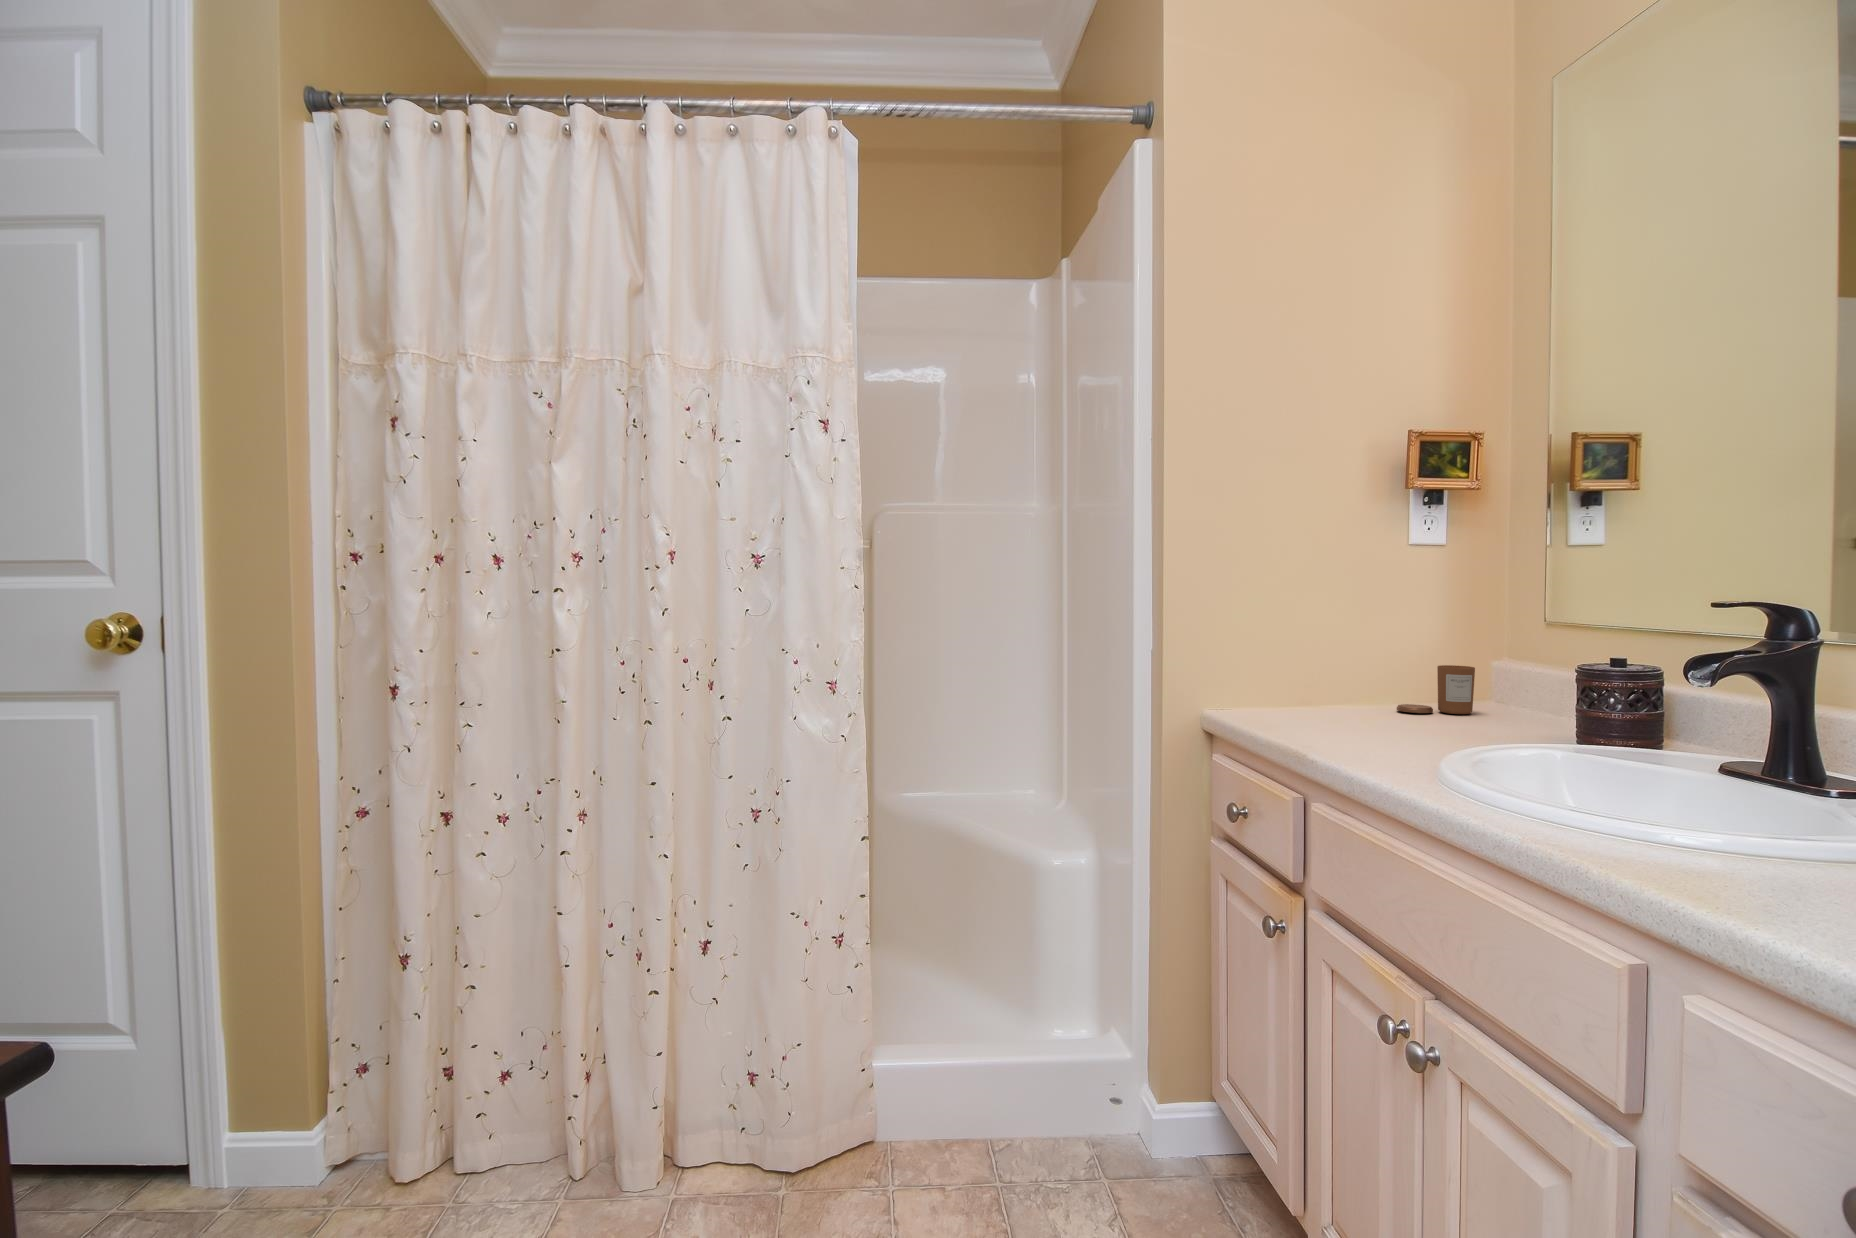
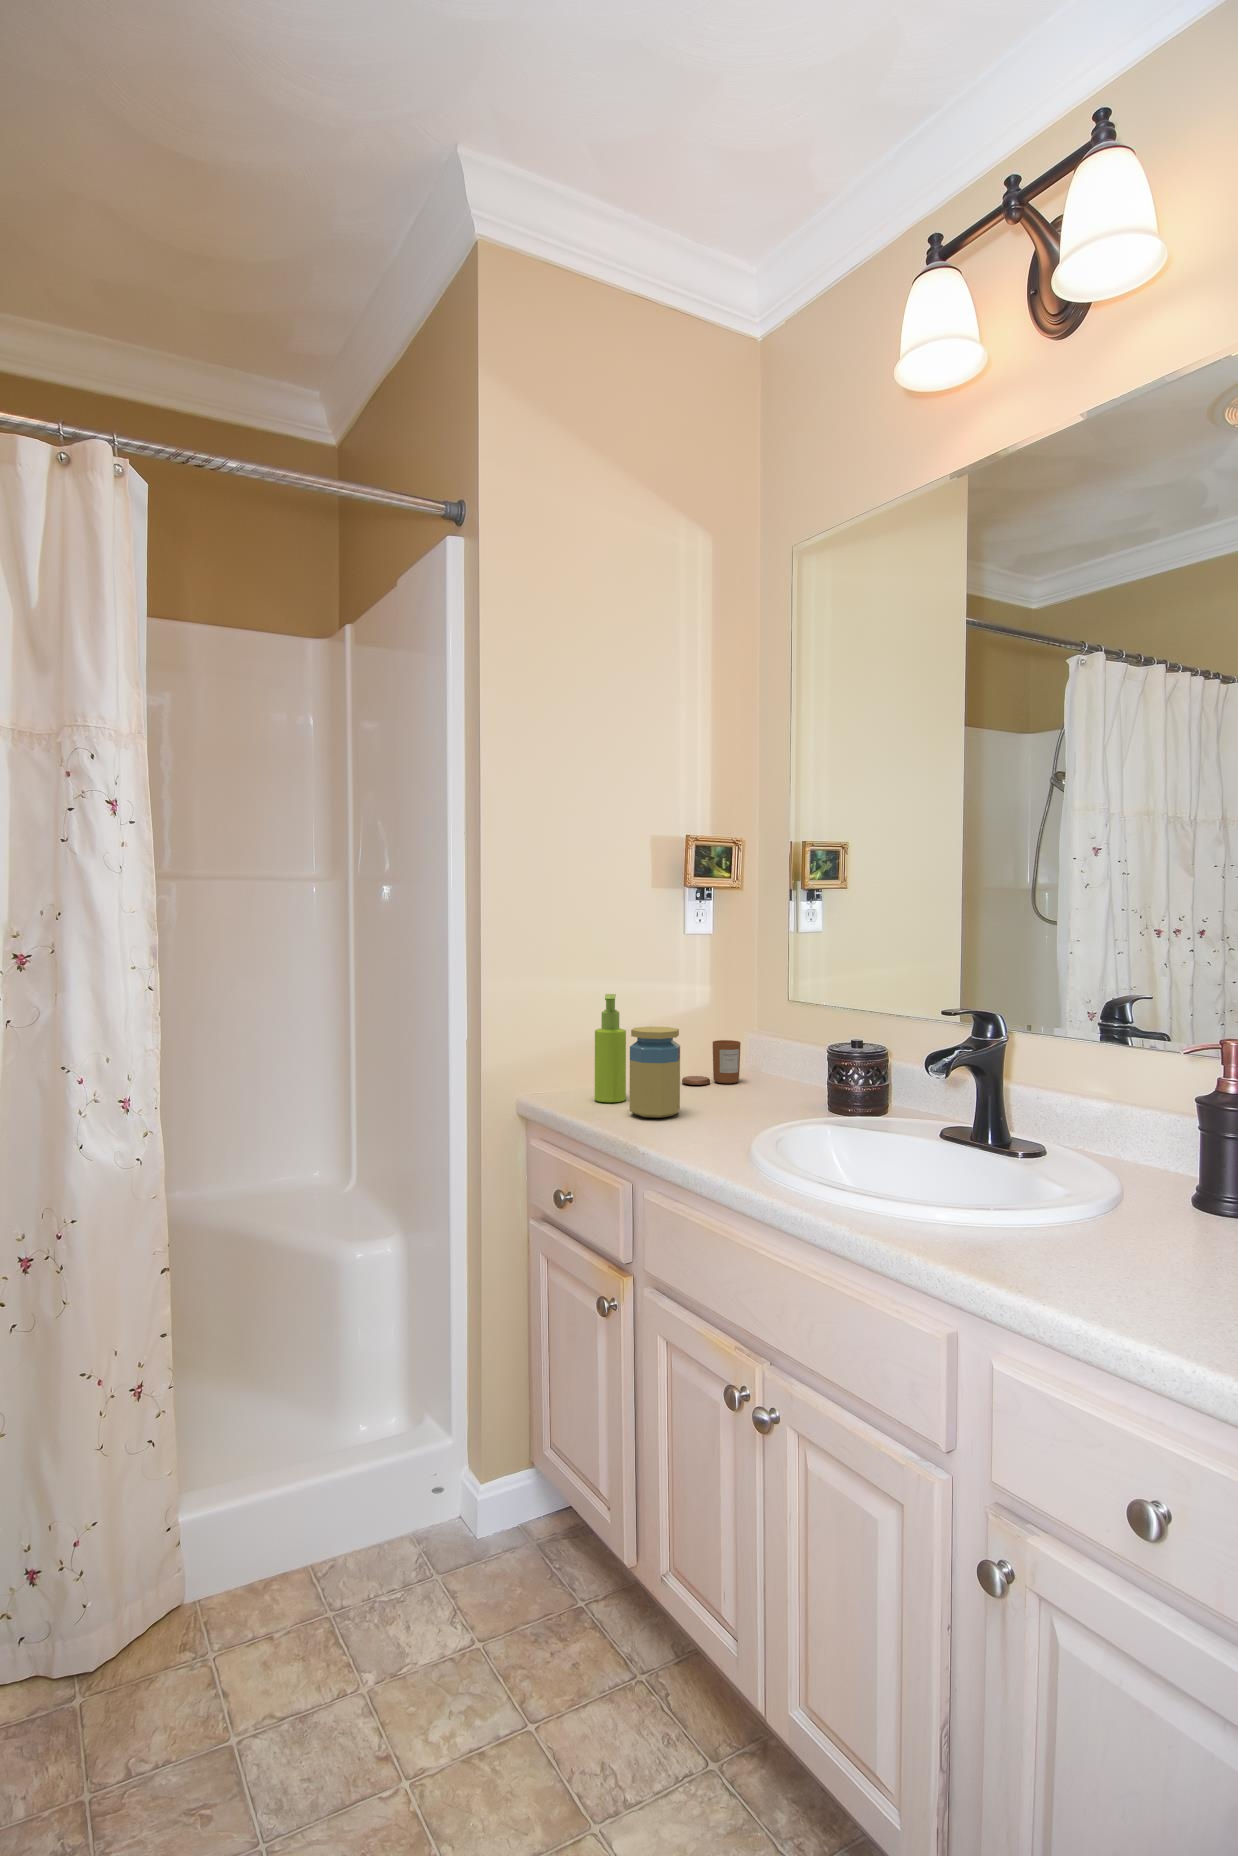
soap dispenser: none [1284,603,1323,721] -> present [595,994,626,1102]
jar: none [1320,636,1385,737] -> present [629,1027,680,1118]

